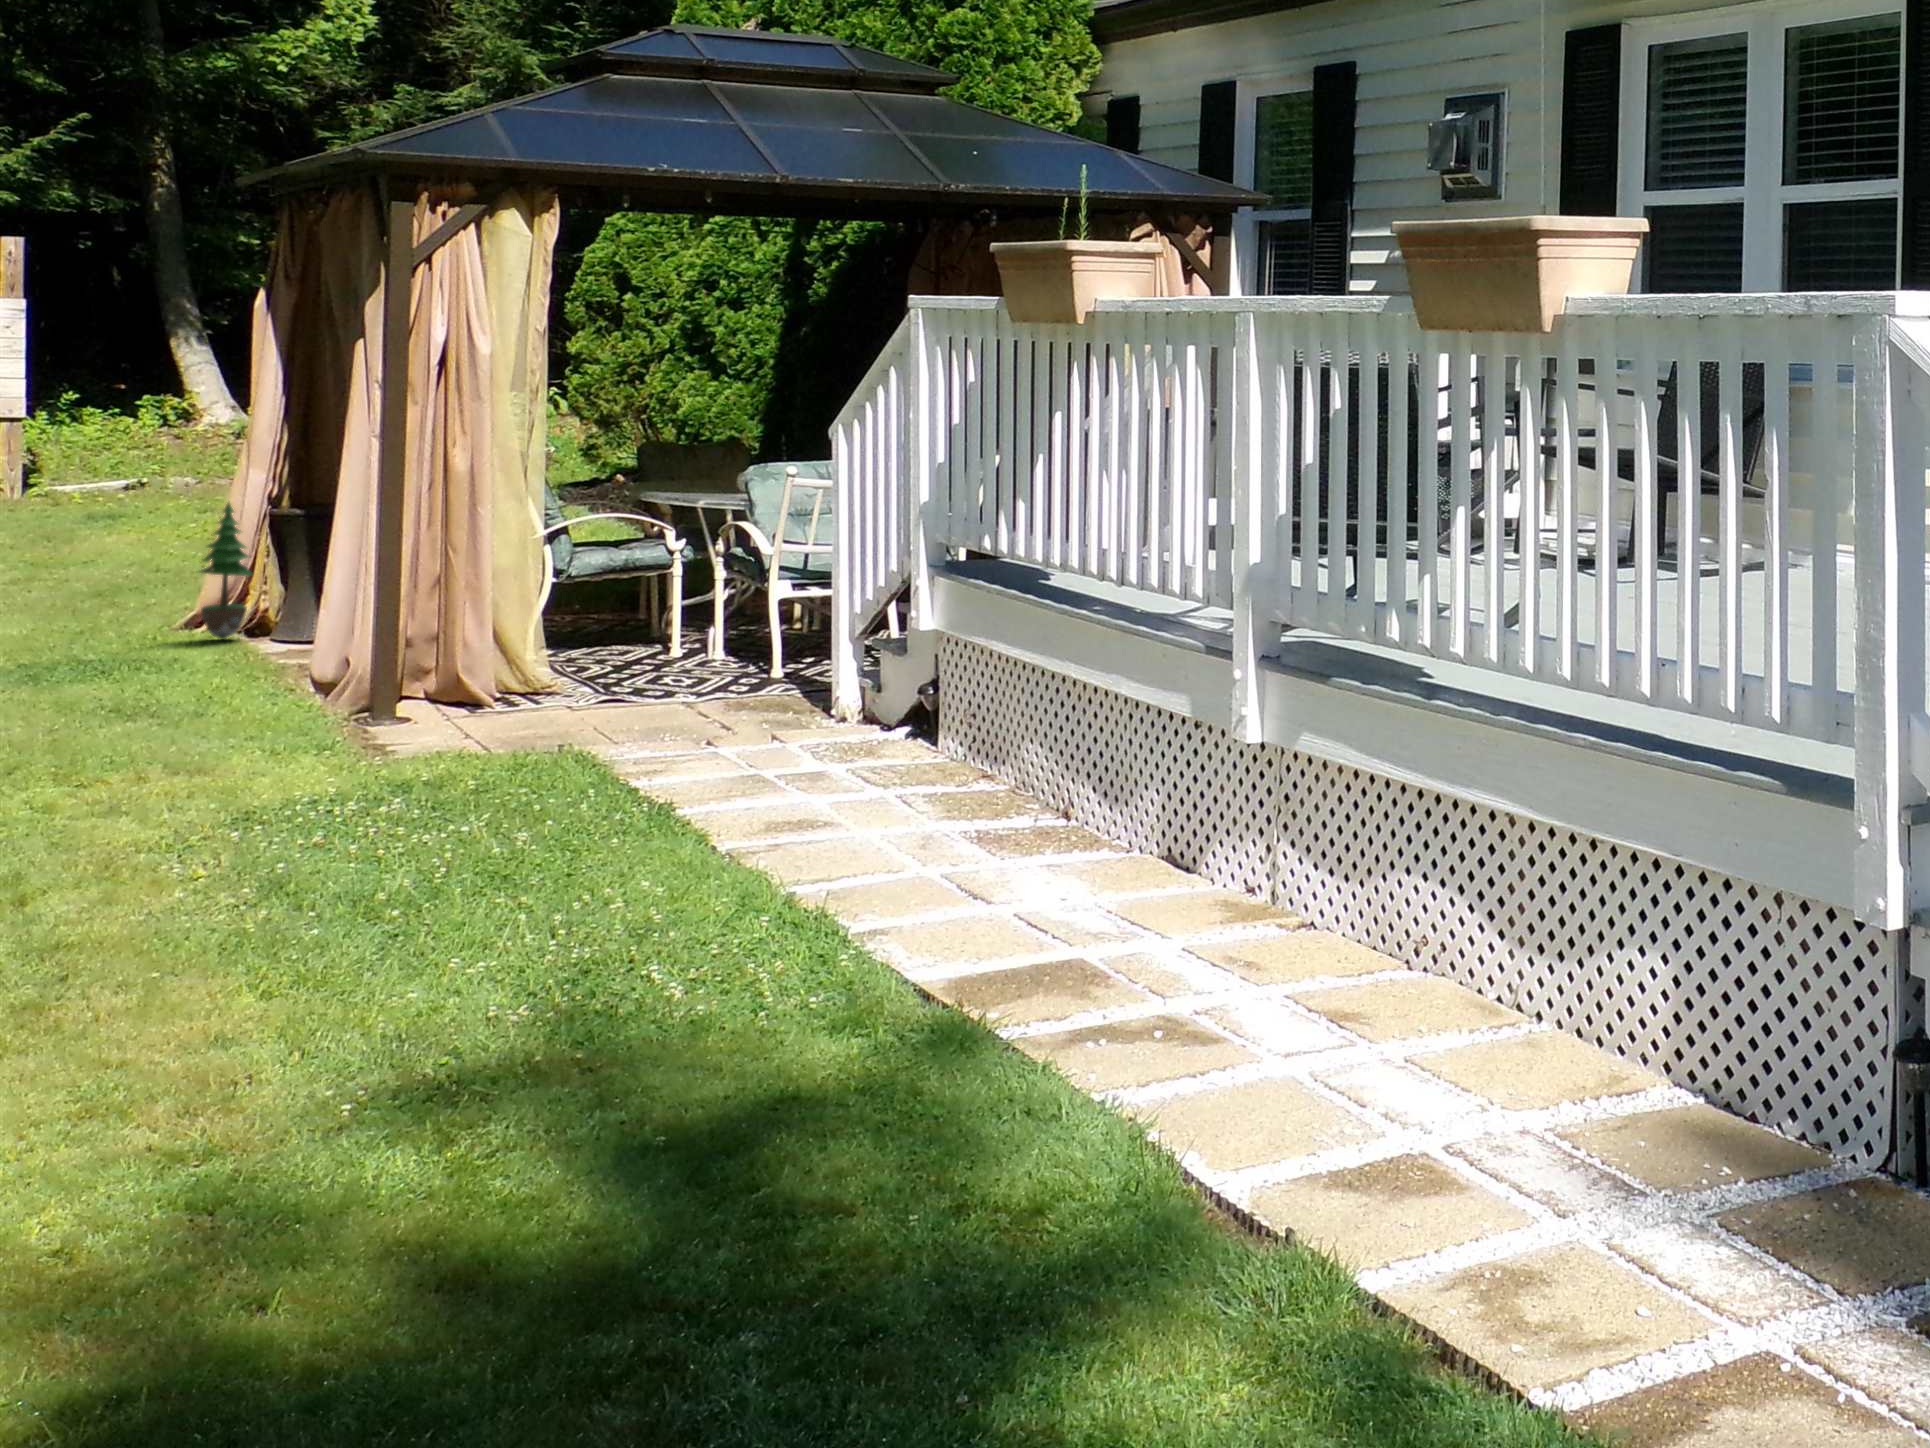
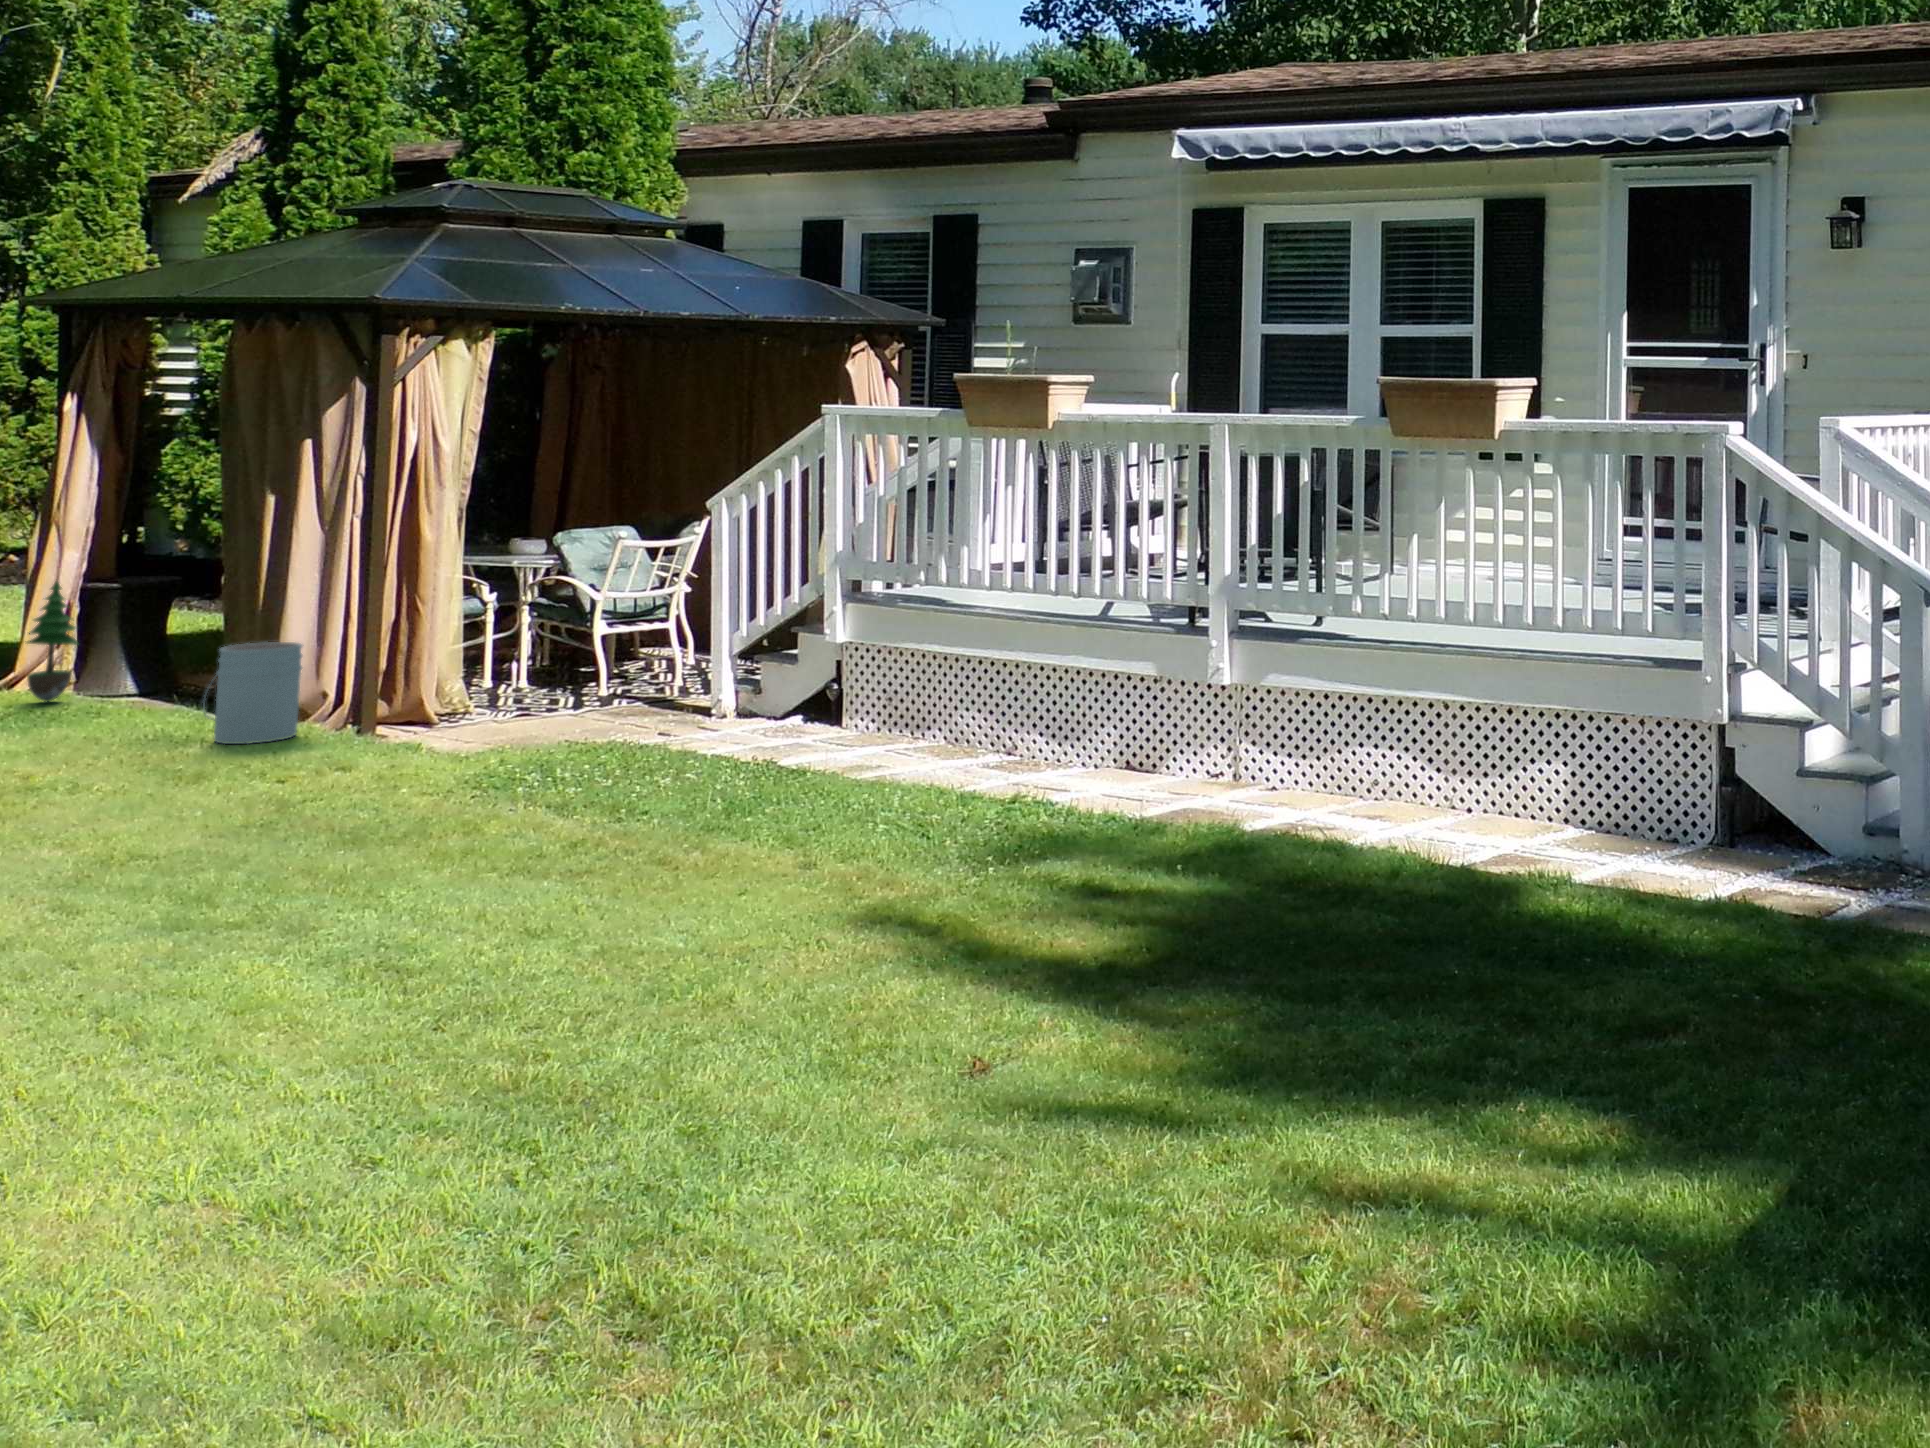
bucket: none [246,586,354,708] -> present [204,642,302,744]

